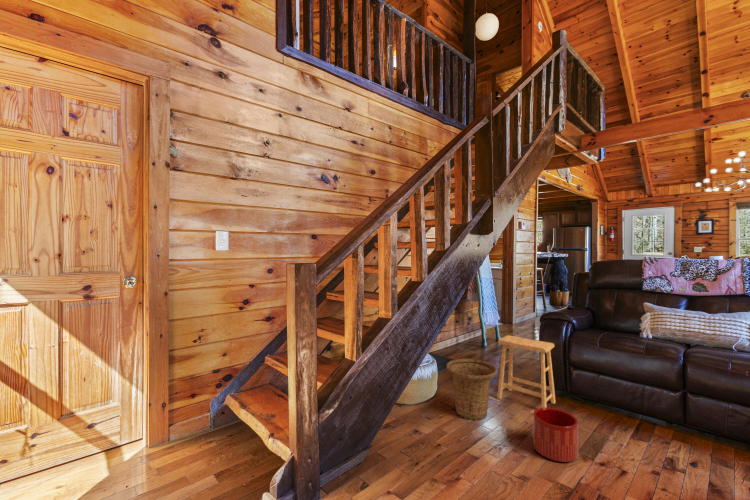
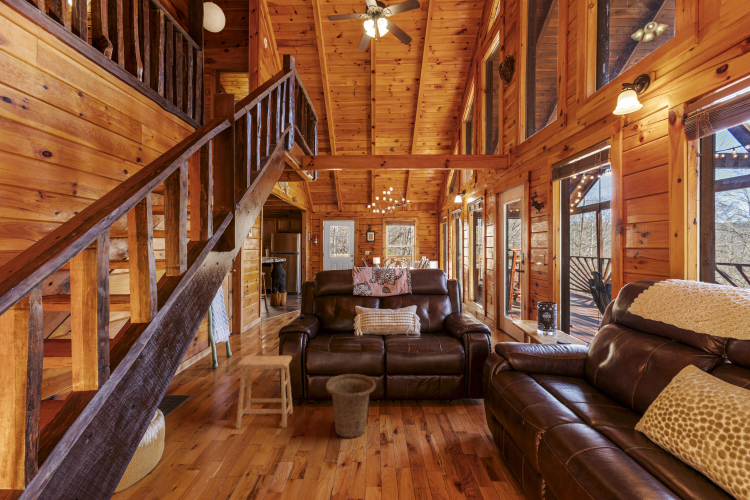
basket: present [446,359,497,420] -> present [326,374,375,438]
planter: present [533,408,578,462] -> none [281,424,321,481]

